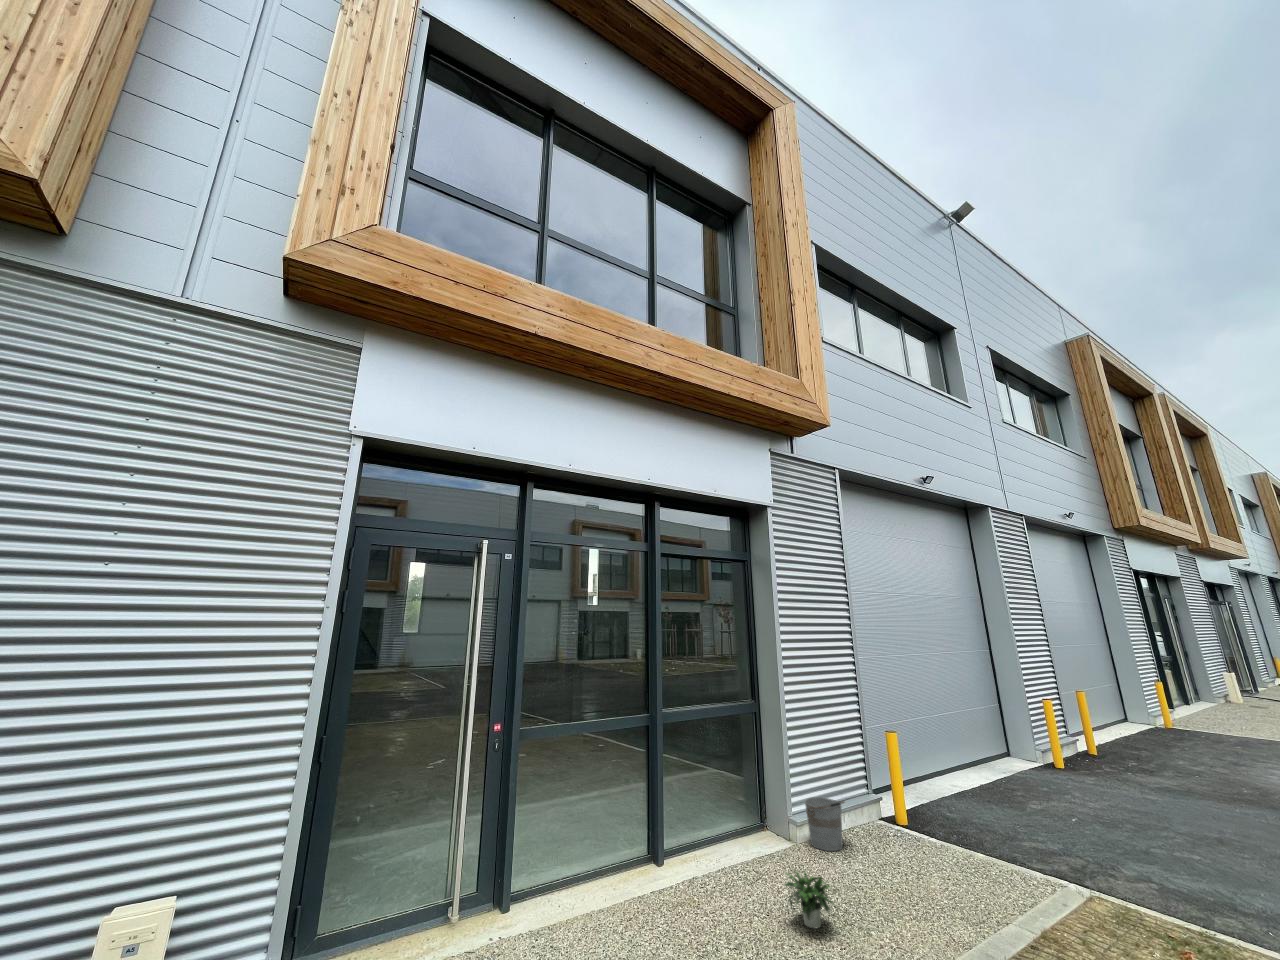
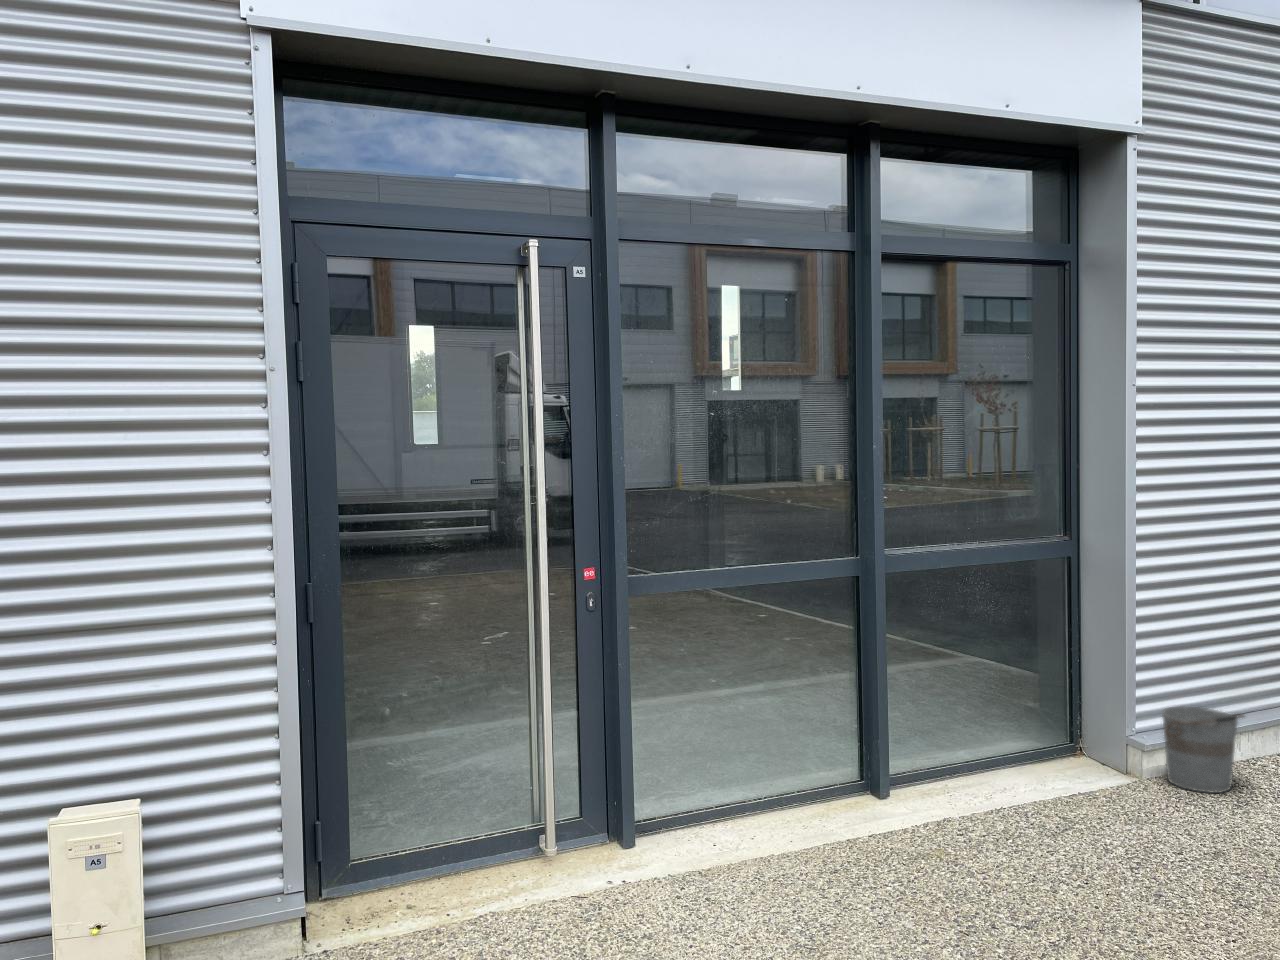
potted plant: present [784,872,834,928] -> none [1092,813,1226,908]

